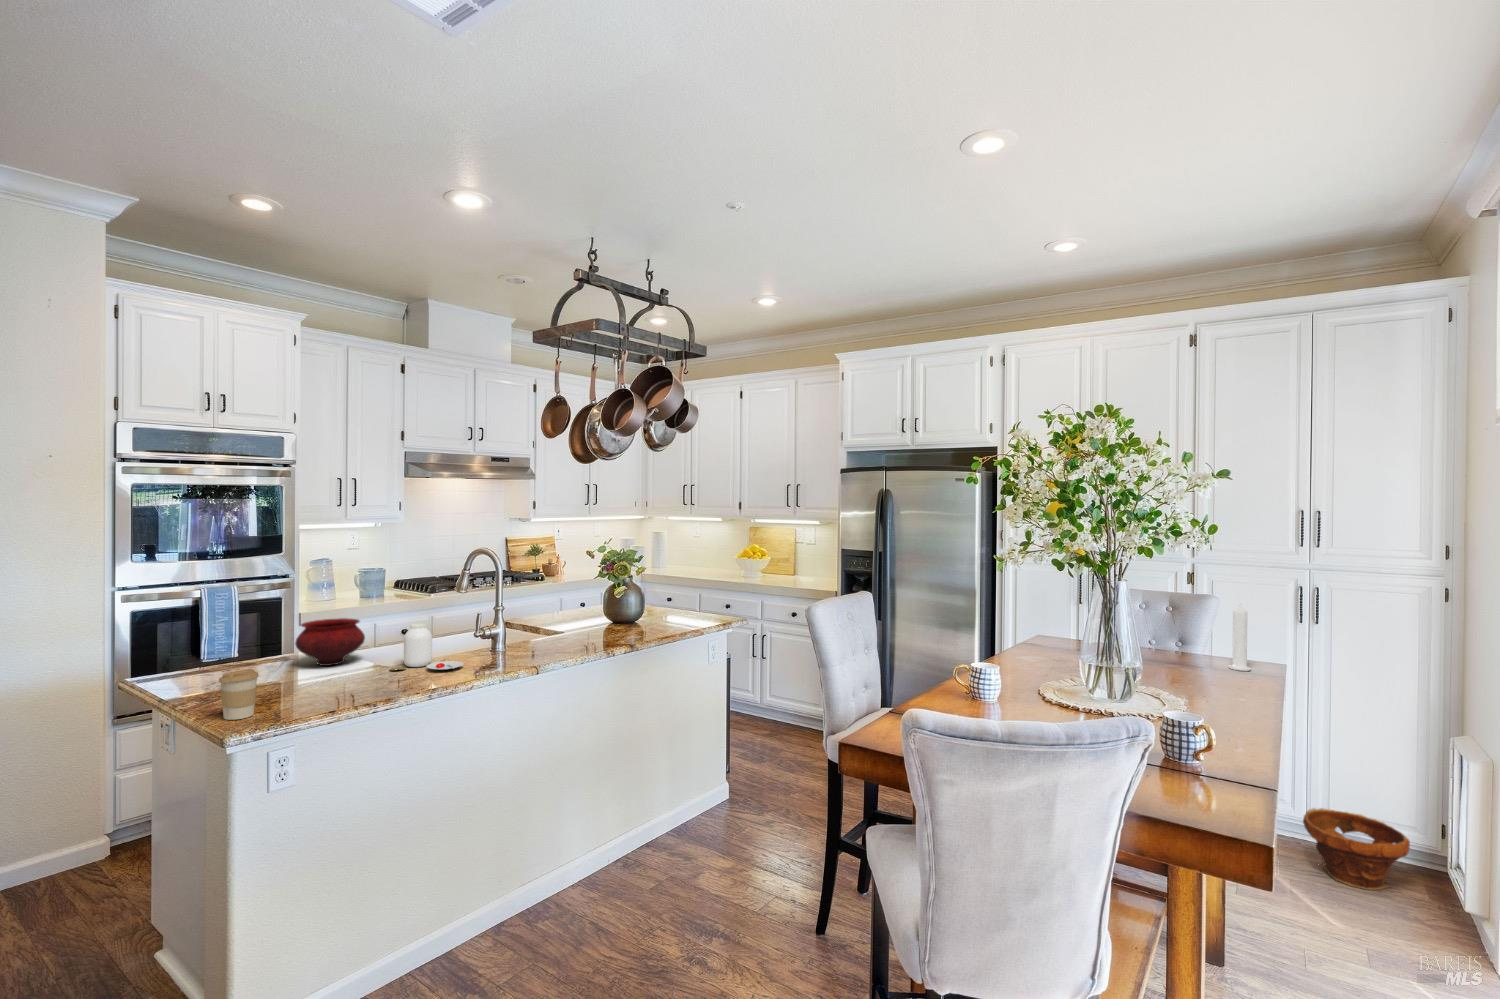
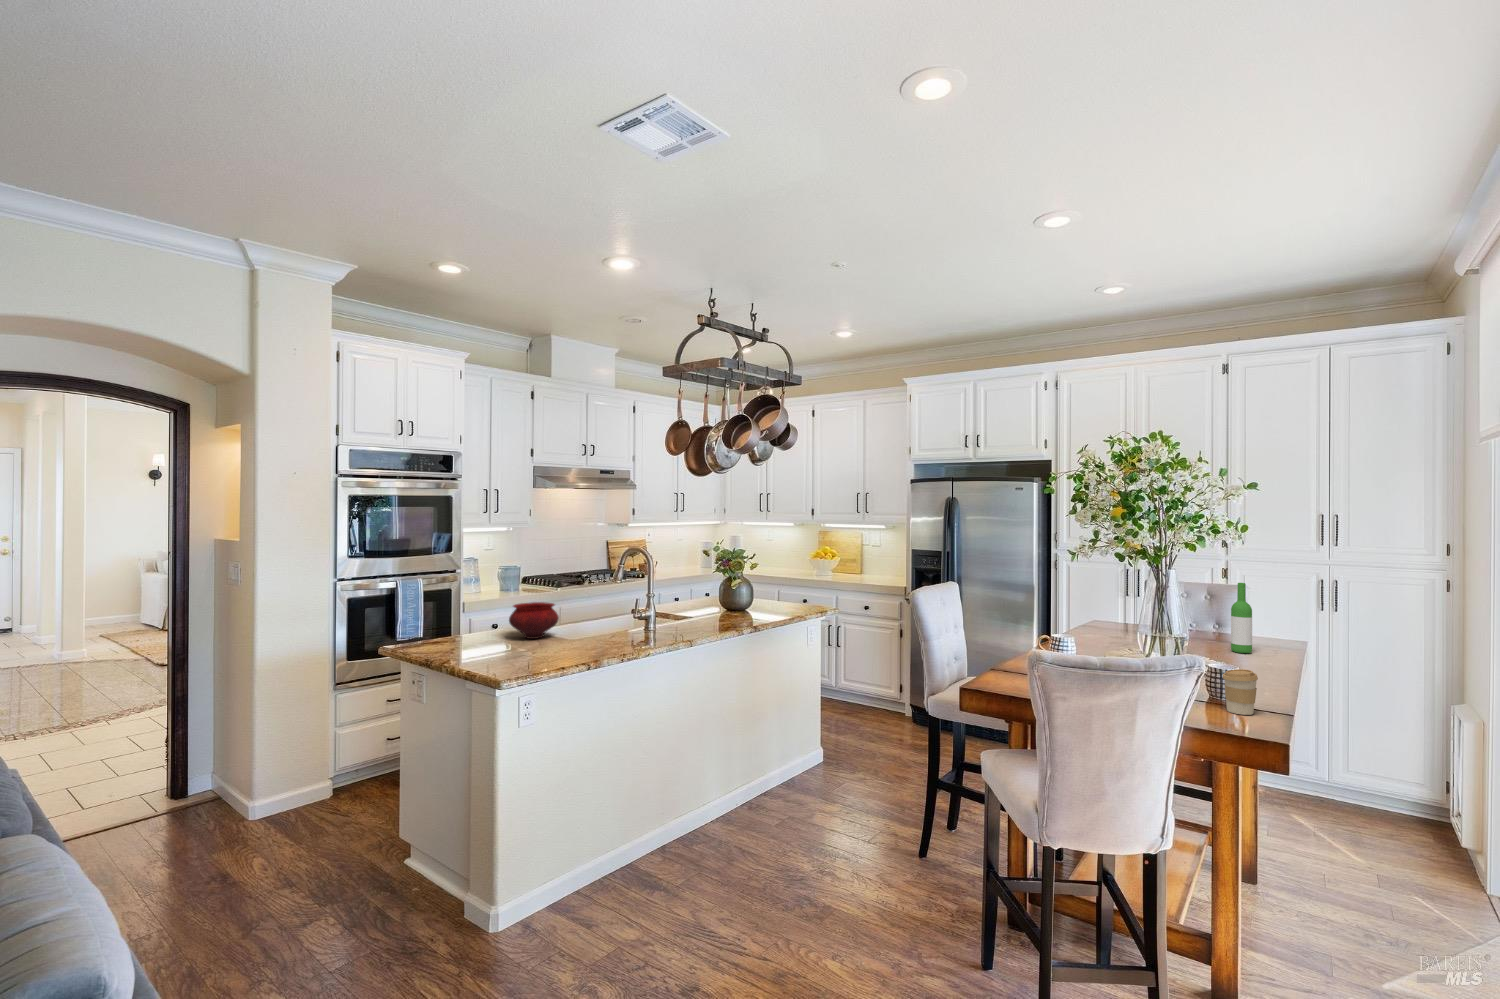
wine bottle: none [1195,595,1222,683] -> present [1231,583,1252,653]
candle: present [1228,603,1251,671] -> none [1259,590,1277,645]
jar: present [389,623,463,670] -> none [584,606,640,642]
coffee cup: present [219,669,259,720] -> present [1223,669,1258,715]
planter: present [1303,808,1410,890] -> none [1325,767,1415,832]

